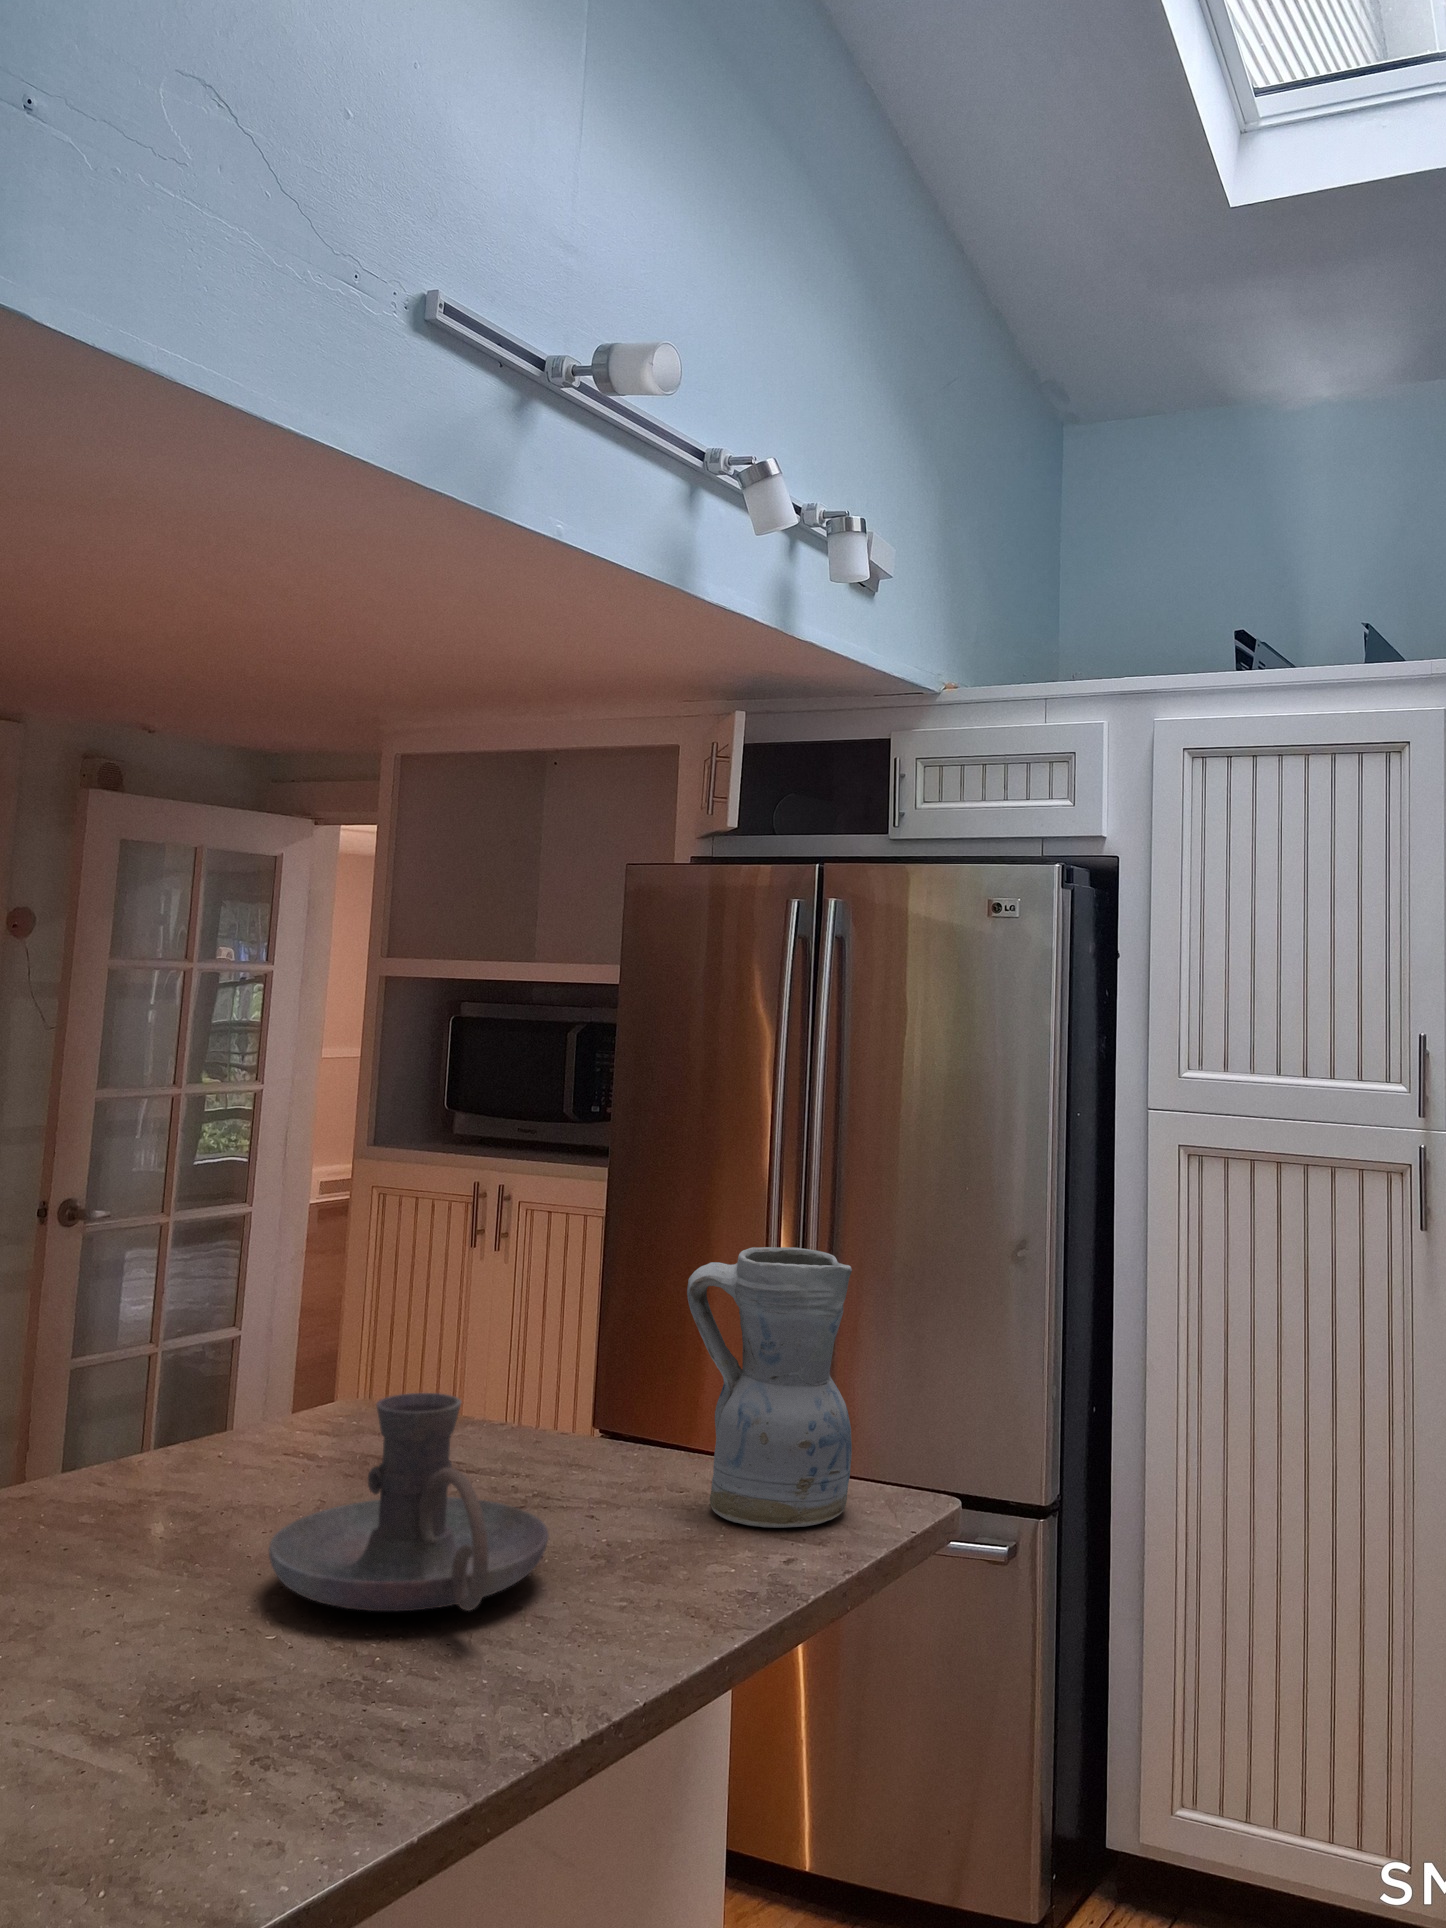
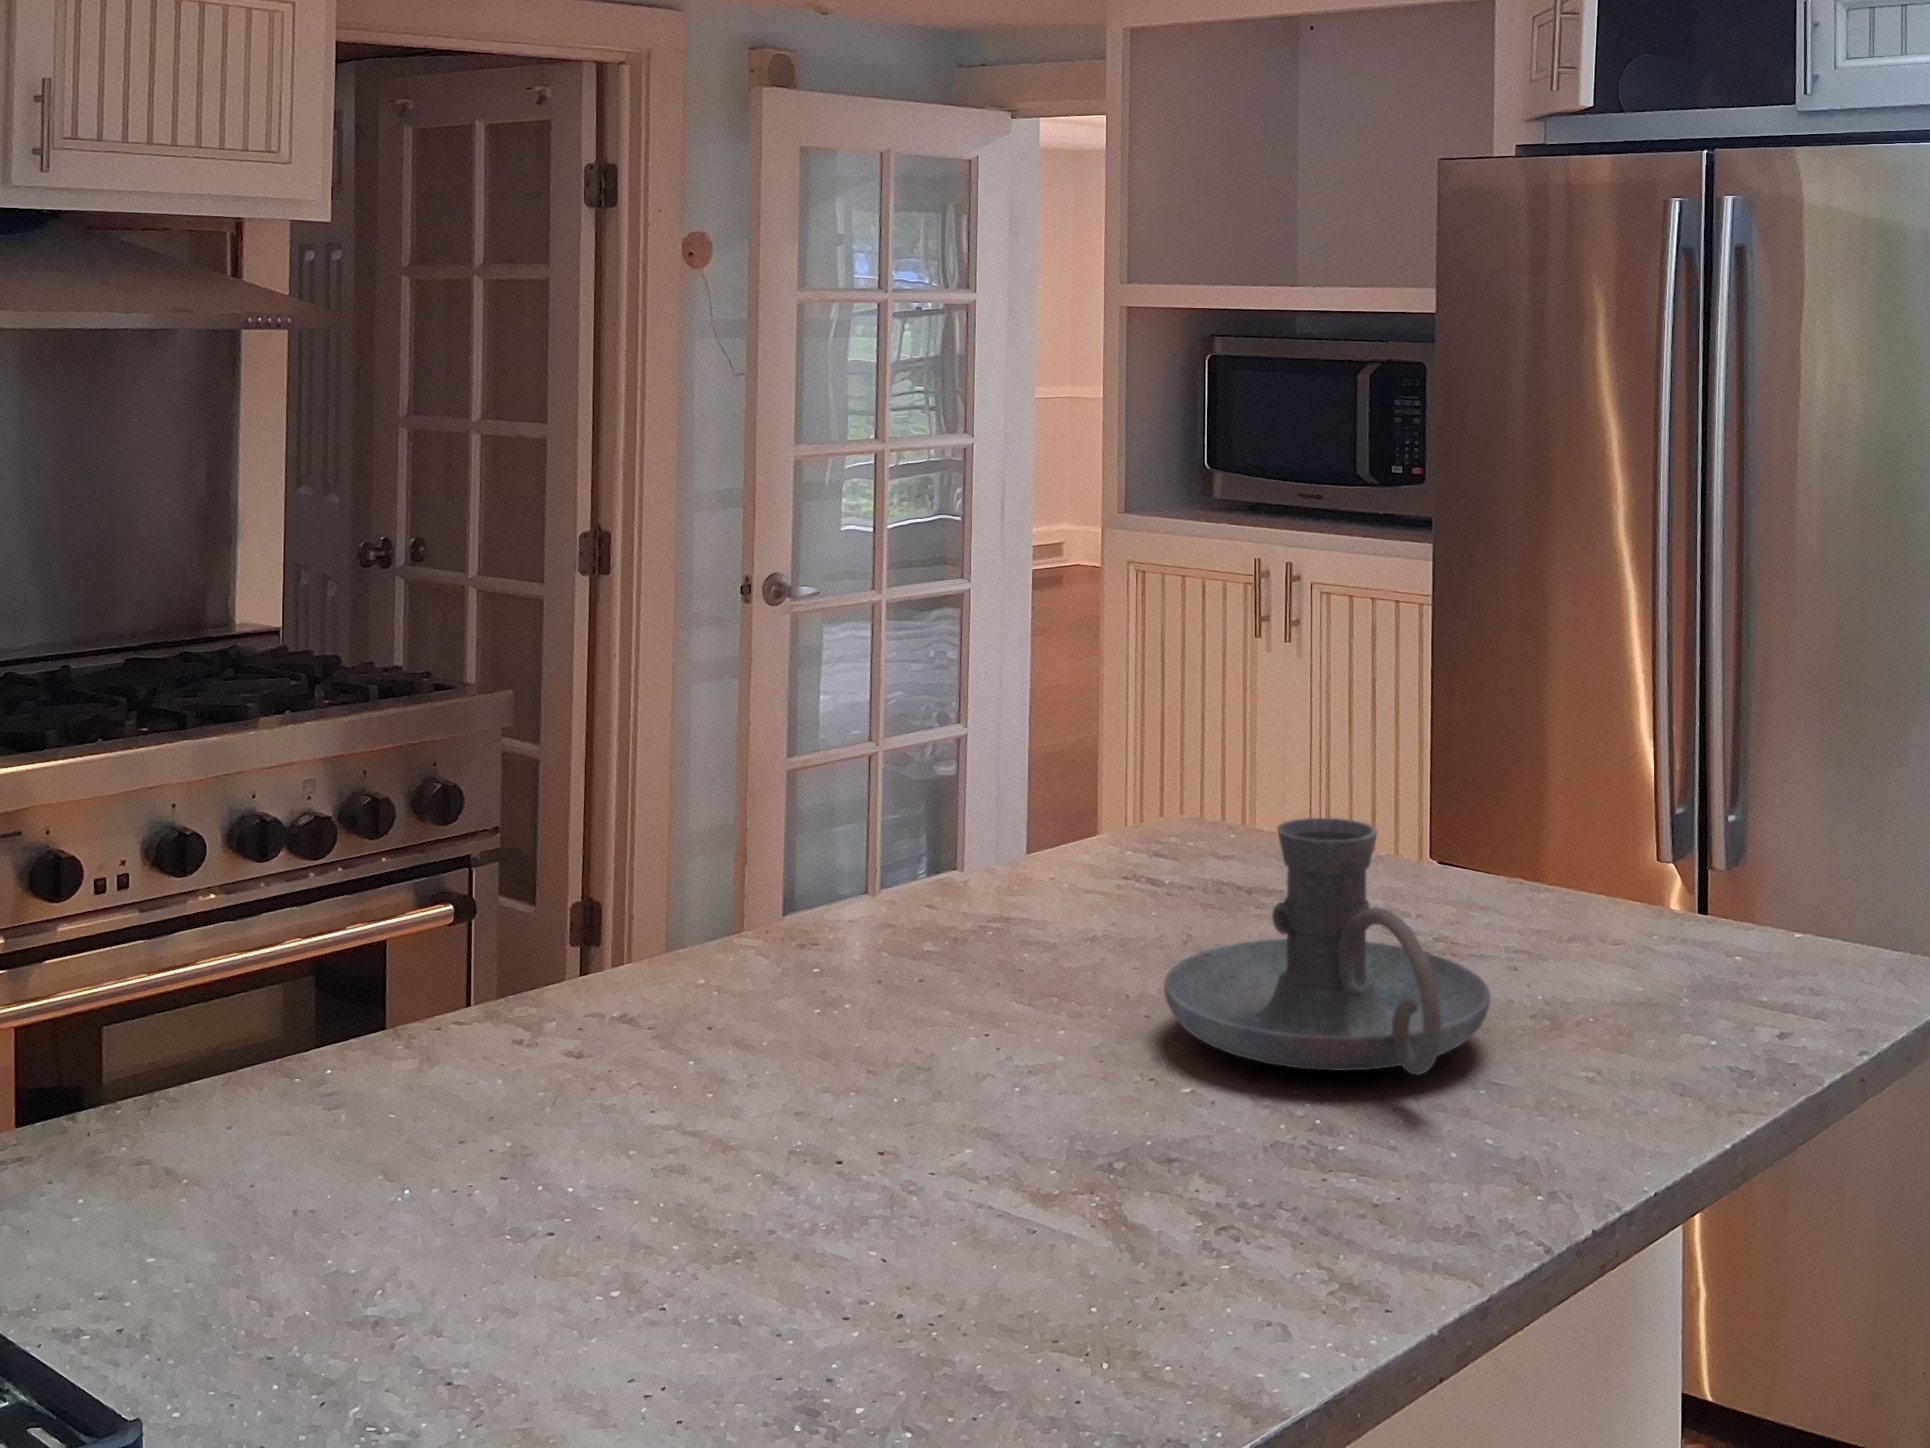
ceramic pitcher: present [687,1247,852,1528] -> none [1623,650,1846,995]

